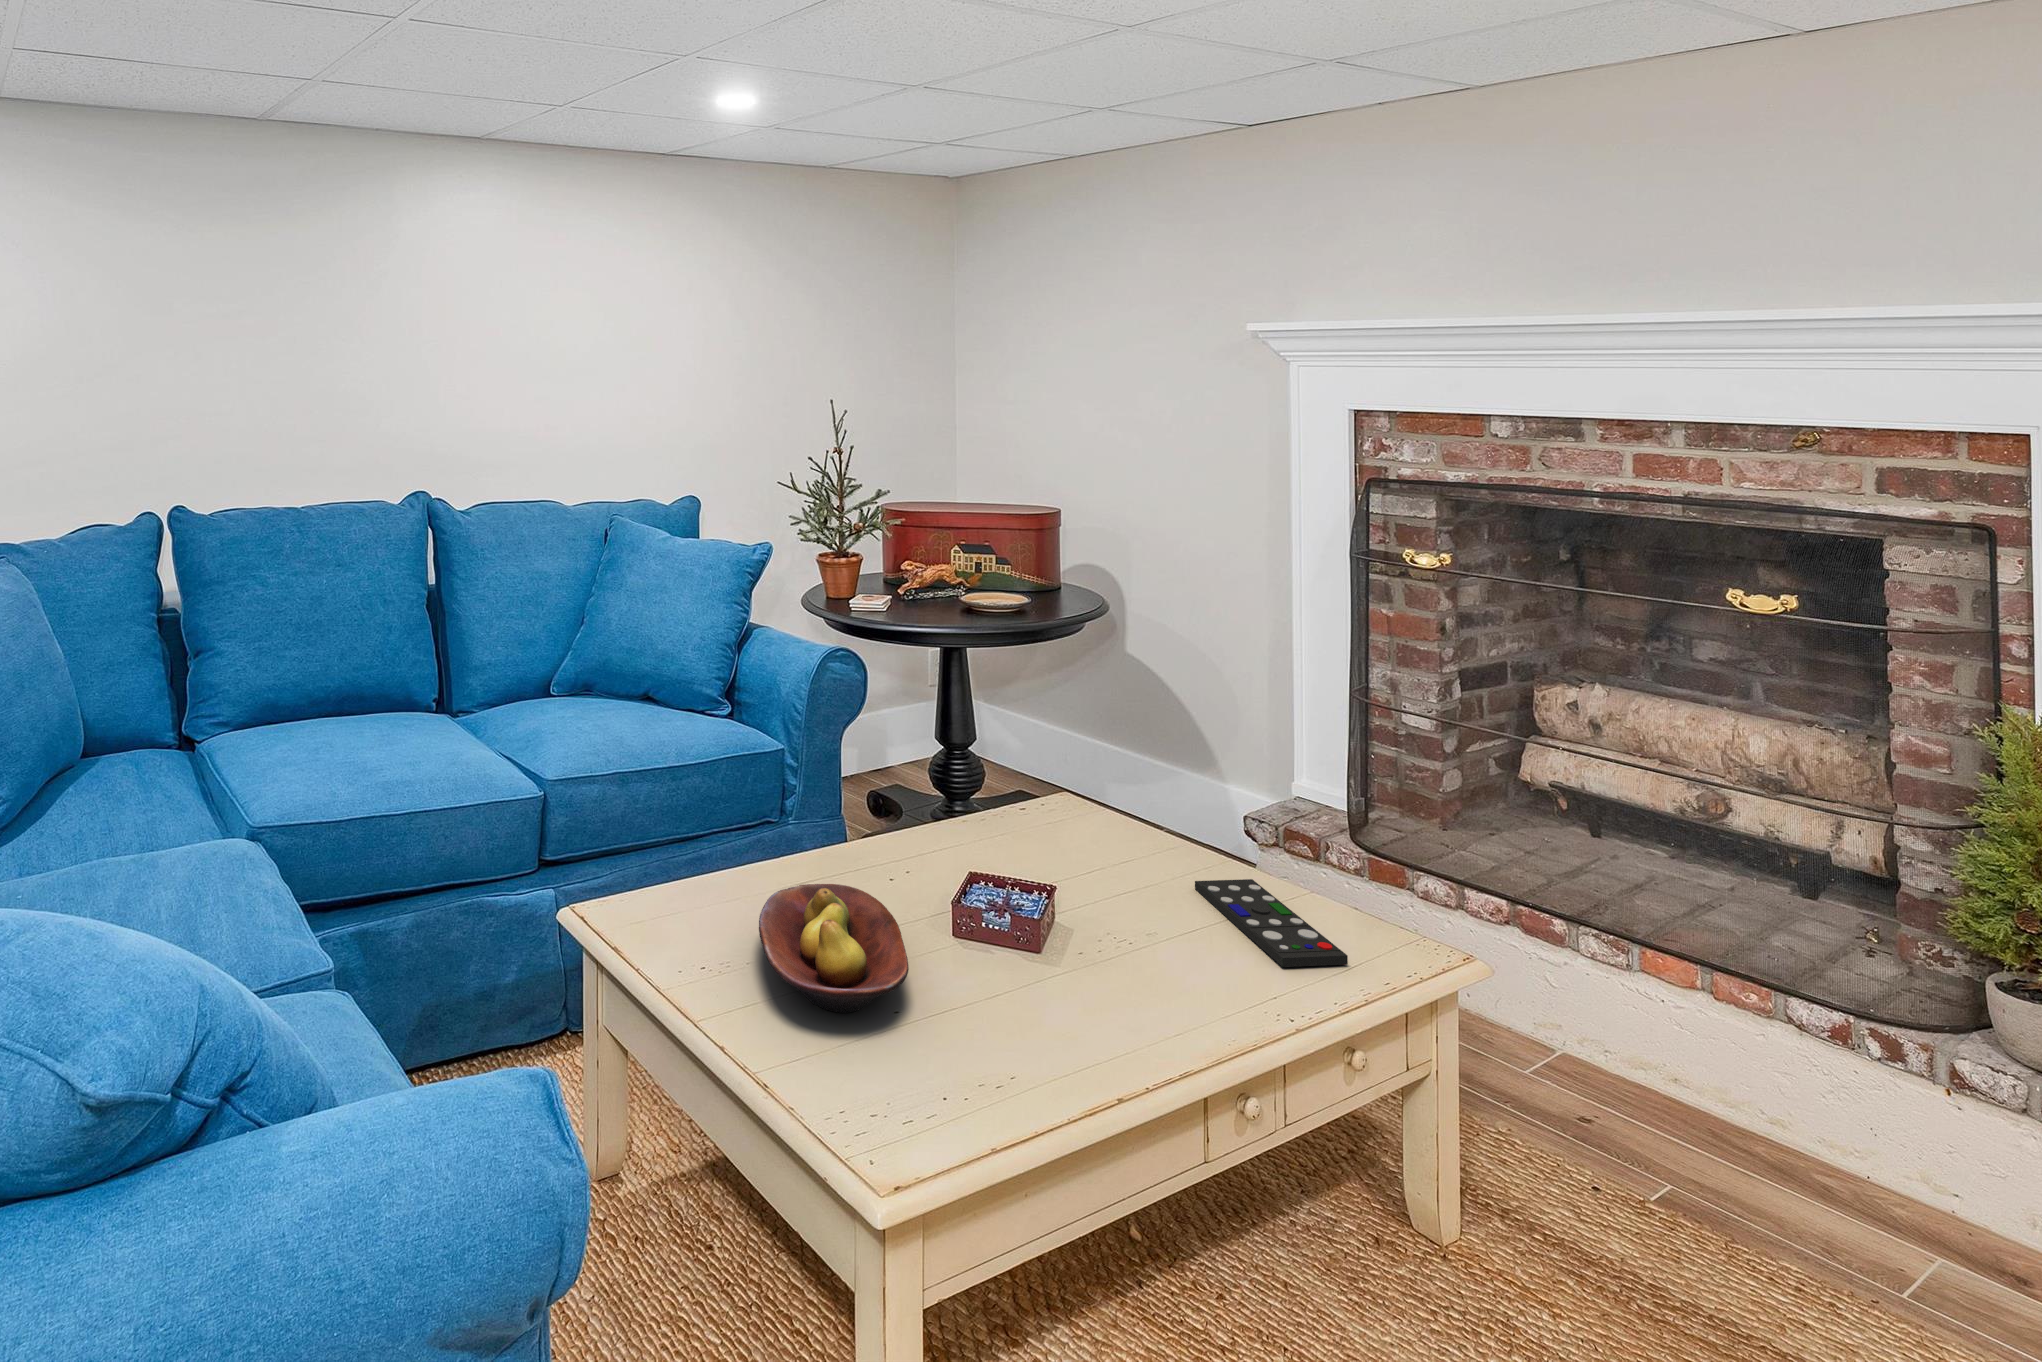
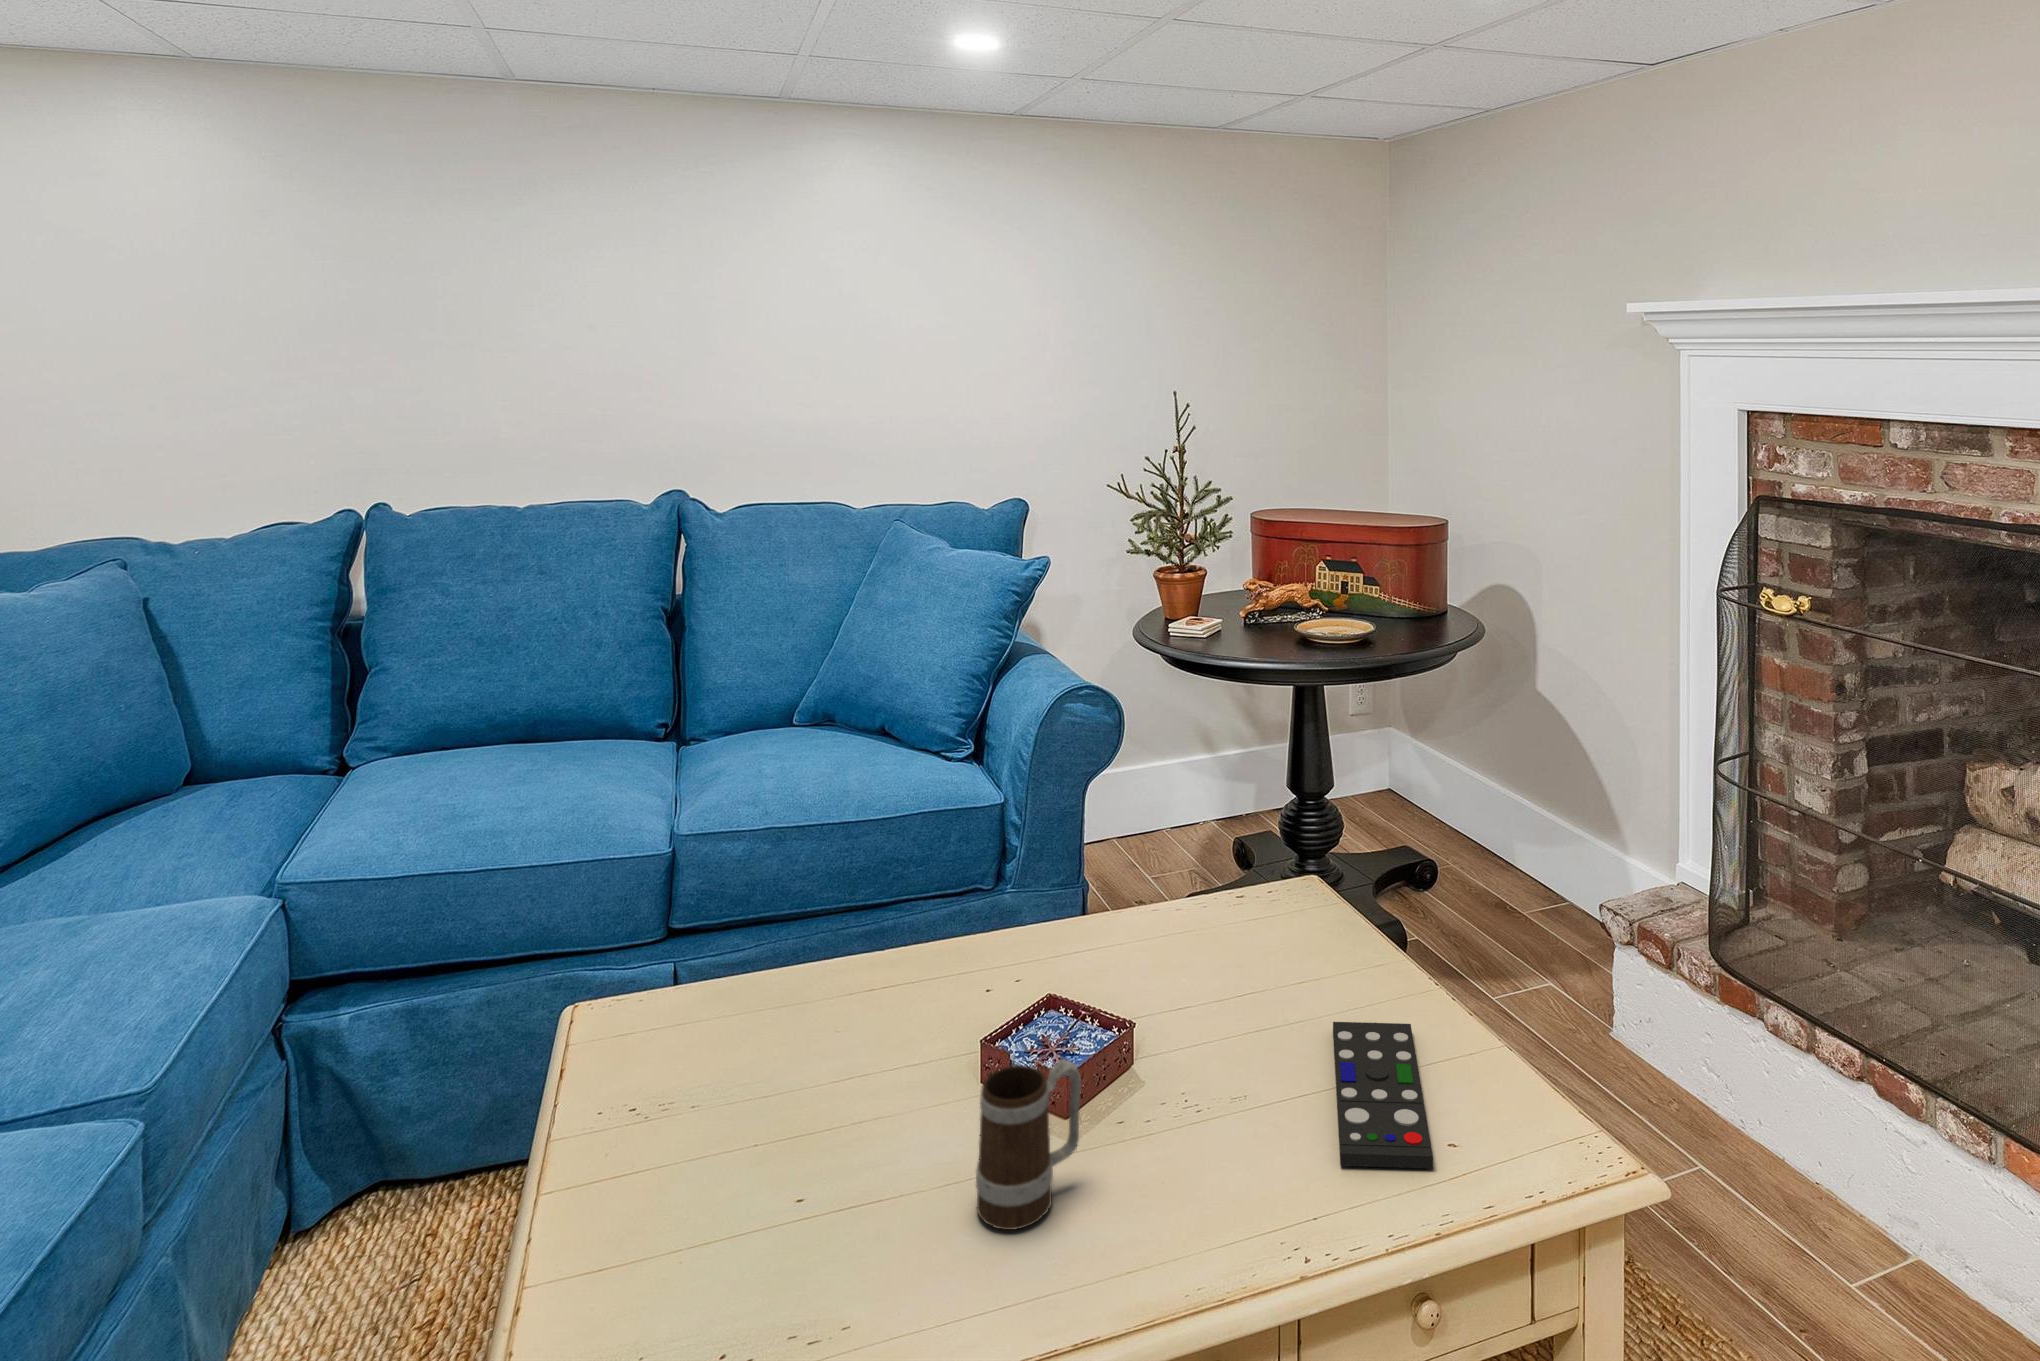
fruit bowl: present [759,884,909,1013] -> none [634,1000,875,1192]
mug: none [1047,896,1111,1019] -> present [976,1060,1081,1230]

